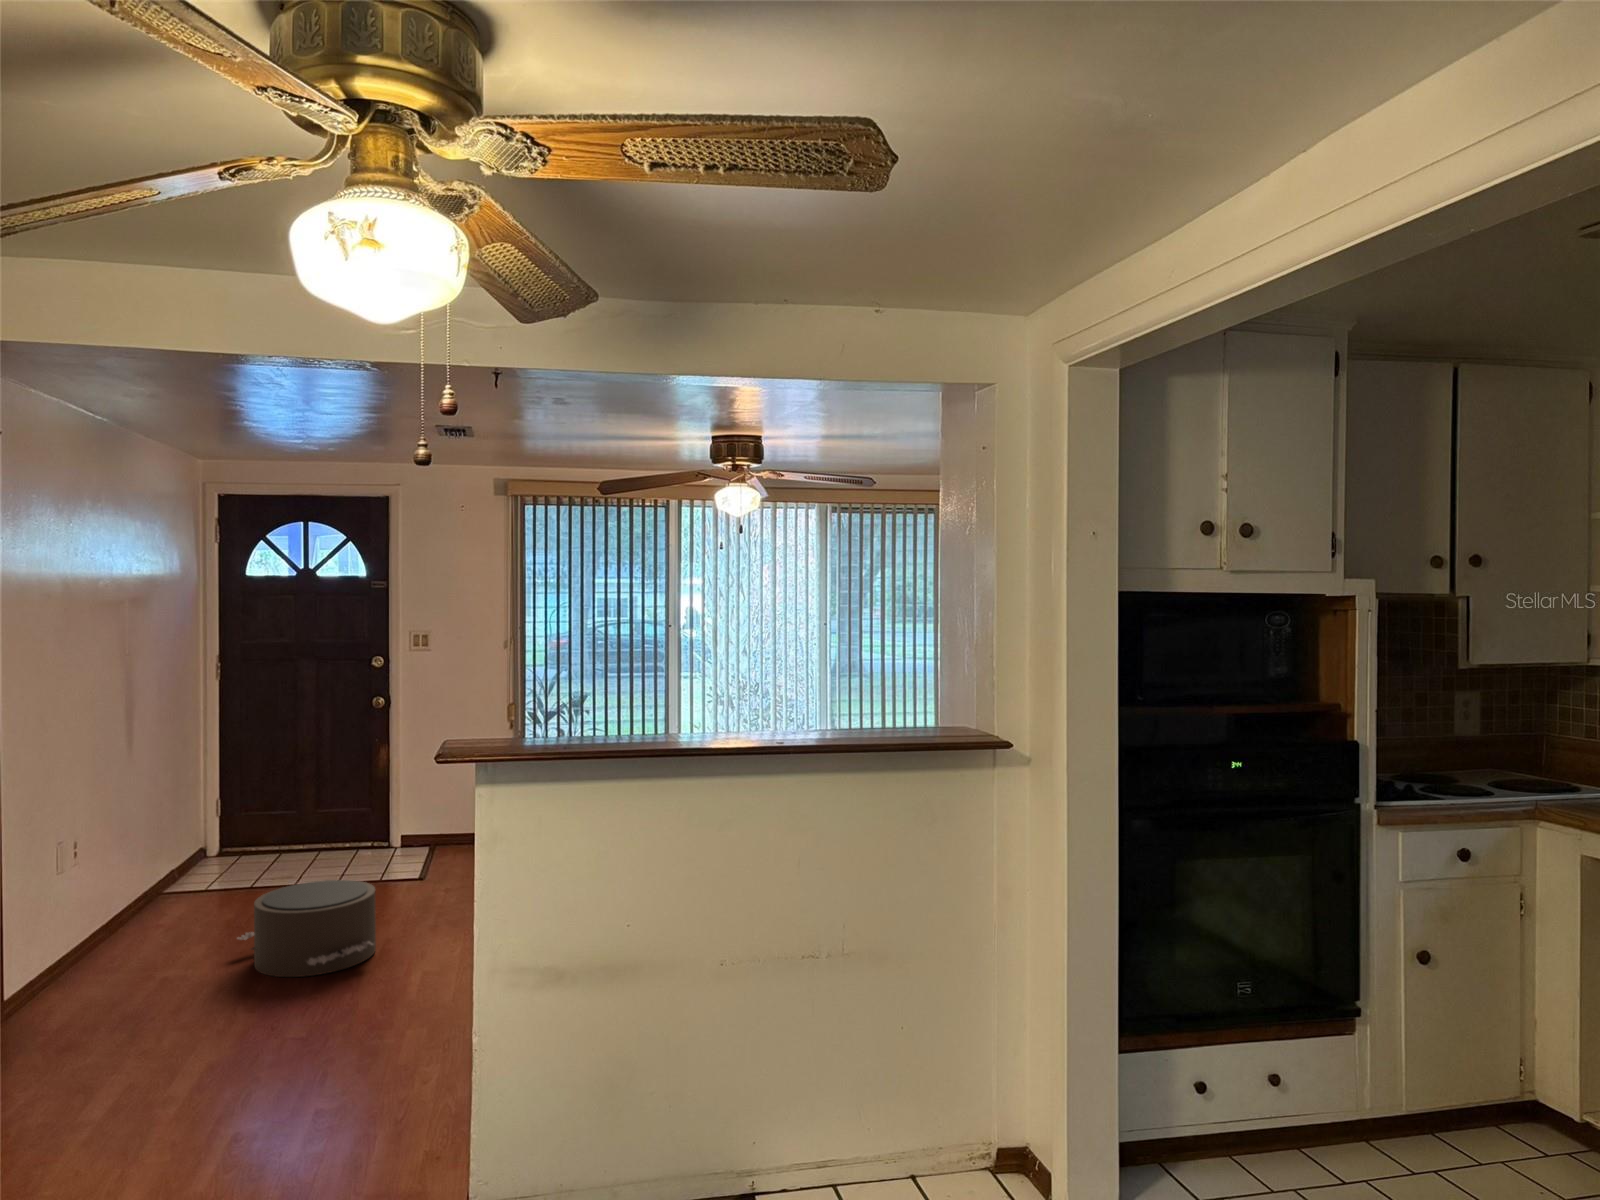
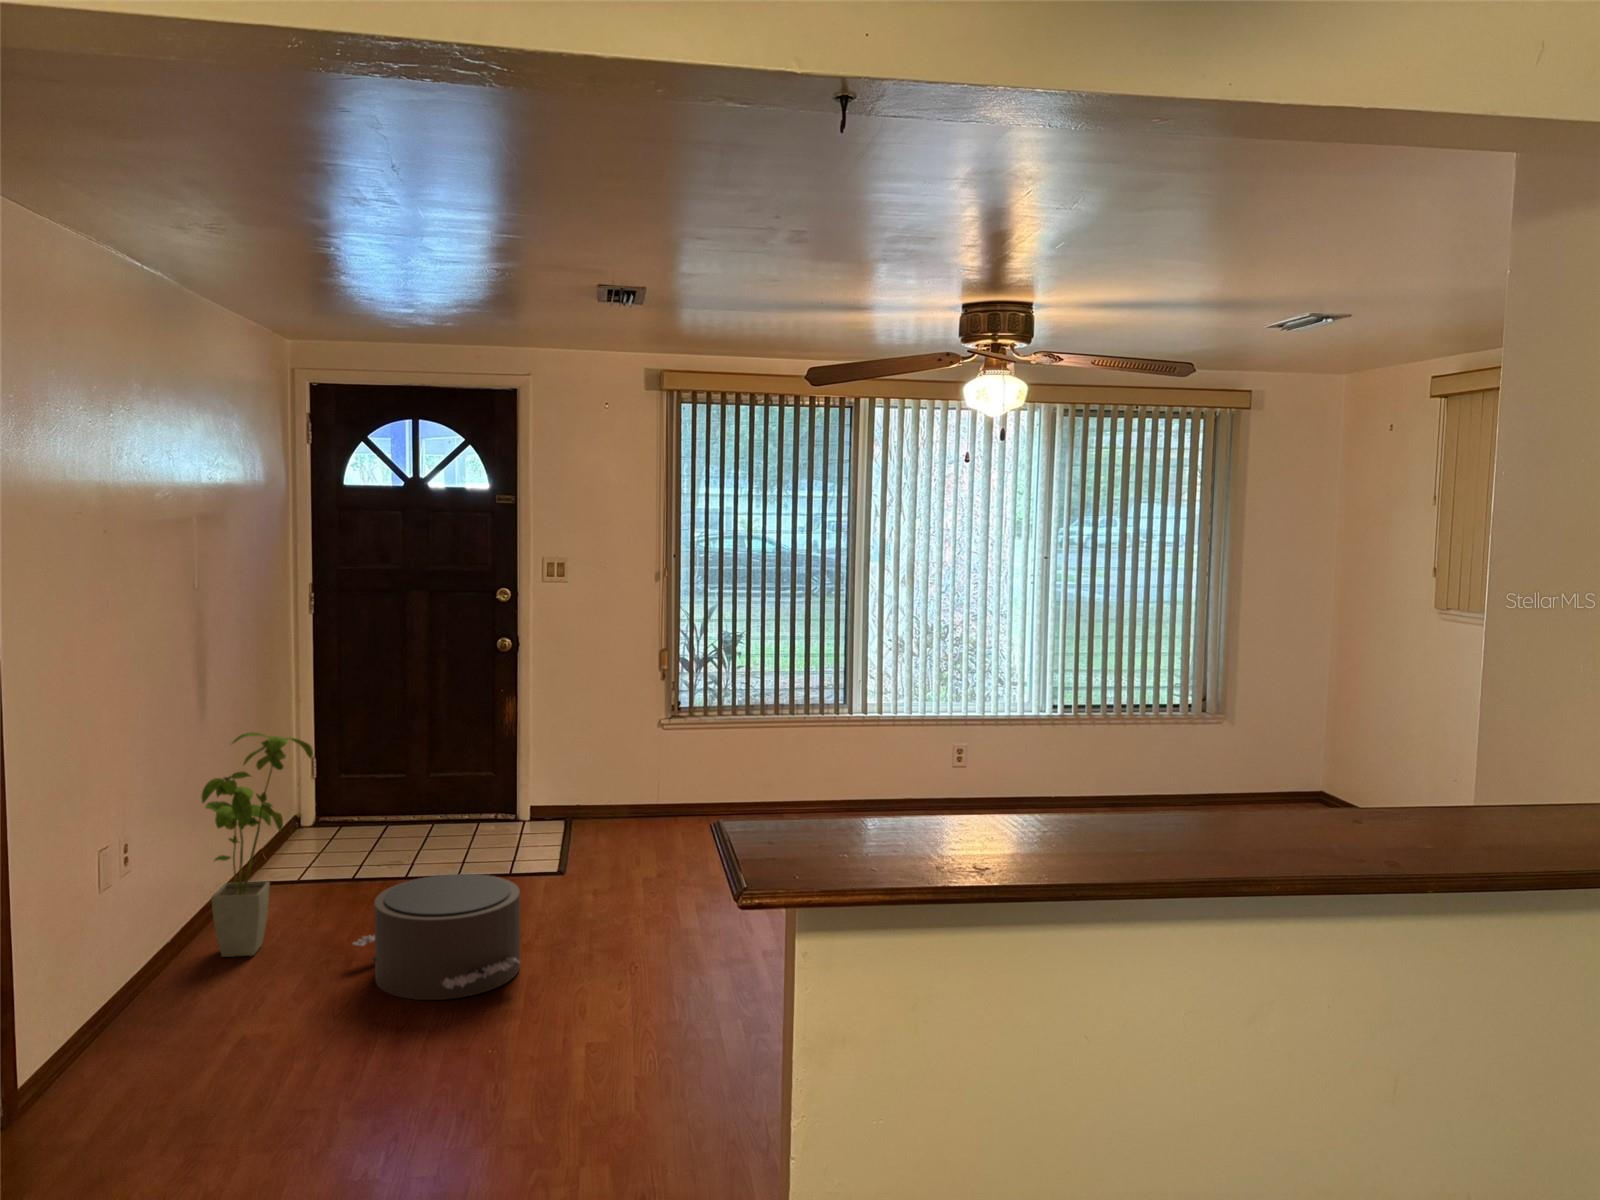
house plant: none [110,773,207,956] -> present [202,732,313,957]

